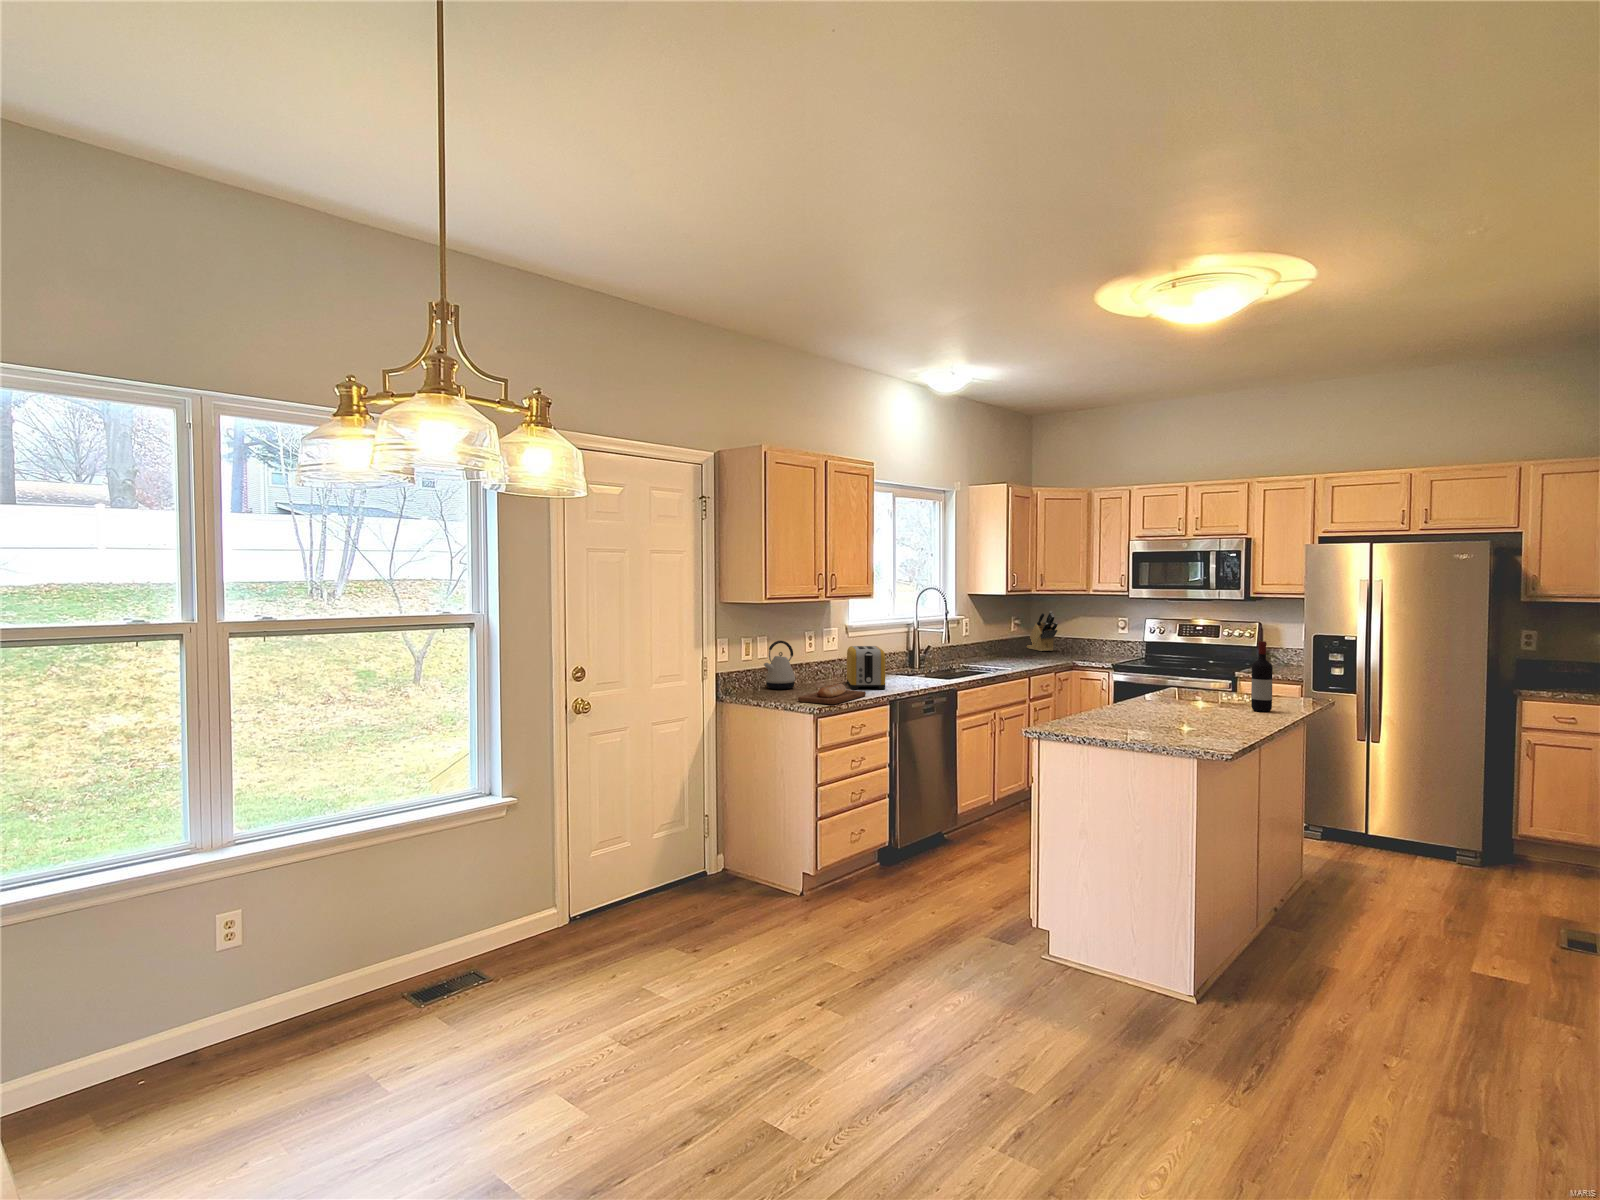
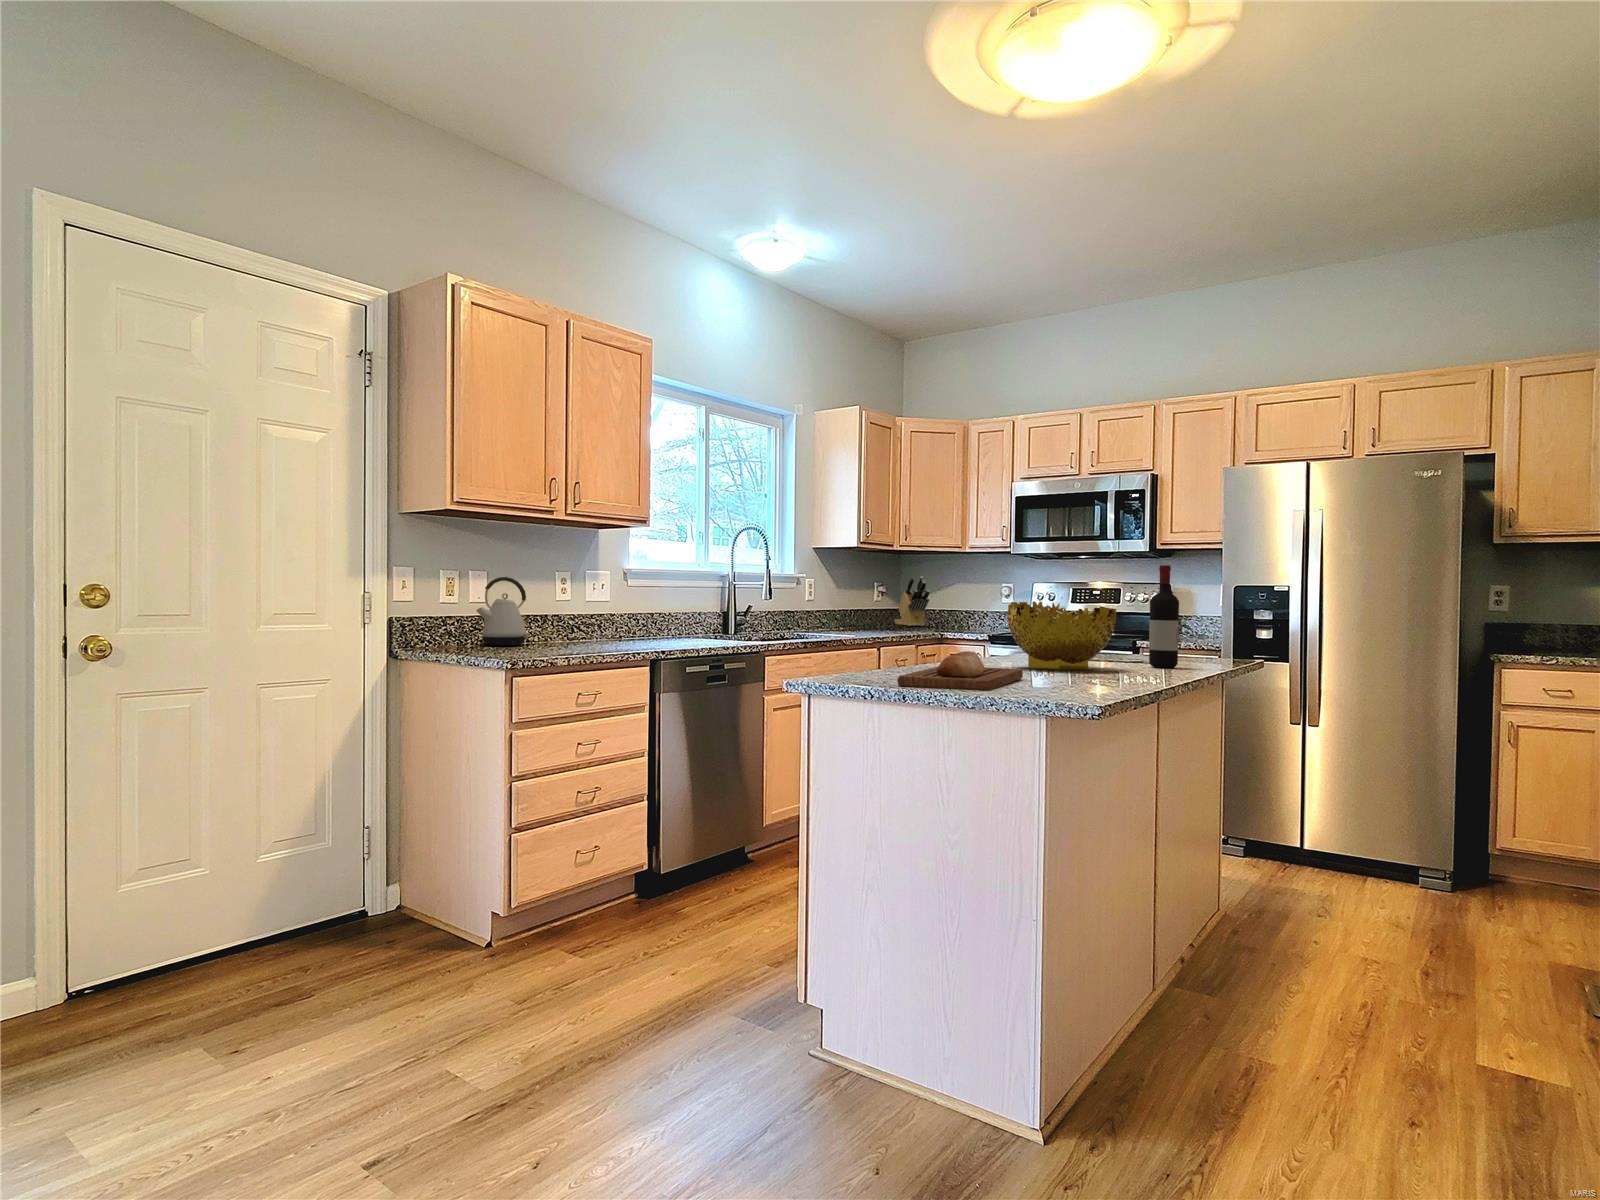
toaster: present [847,646,885,689] -> none [607,592,659,648]
decorative bowl: none [1153,666,1229,716] -> present [1007,602,1117,670]
bread loaf: present [798,683,866,704] -> present [898,651,1023,691]

